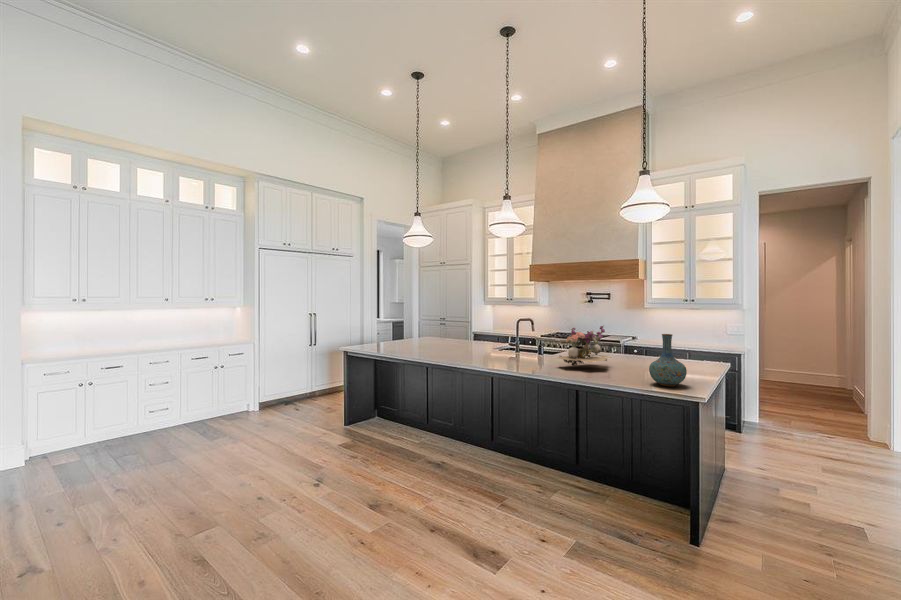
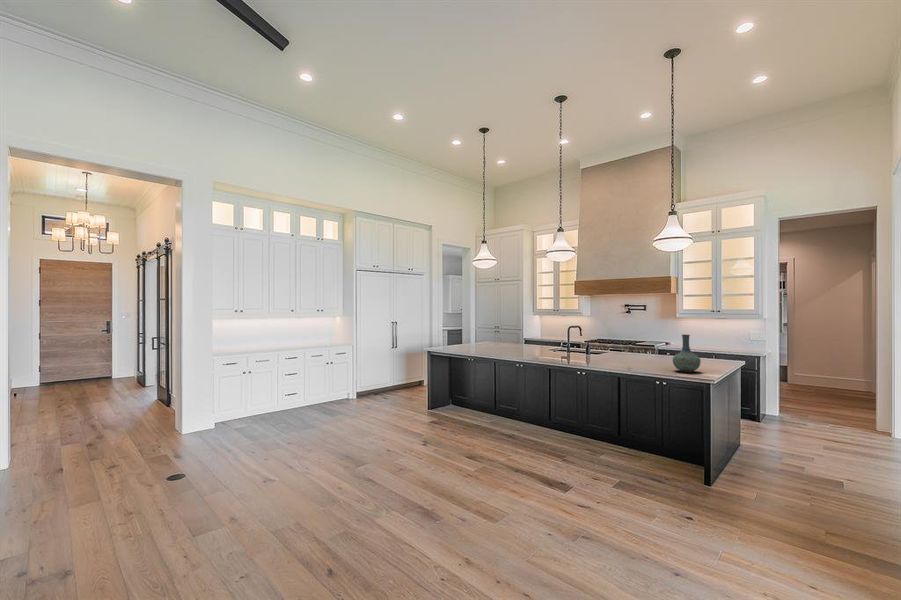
flower arrangement: present [557,326,611,367] -> none [602,329,646,361]

